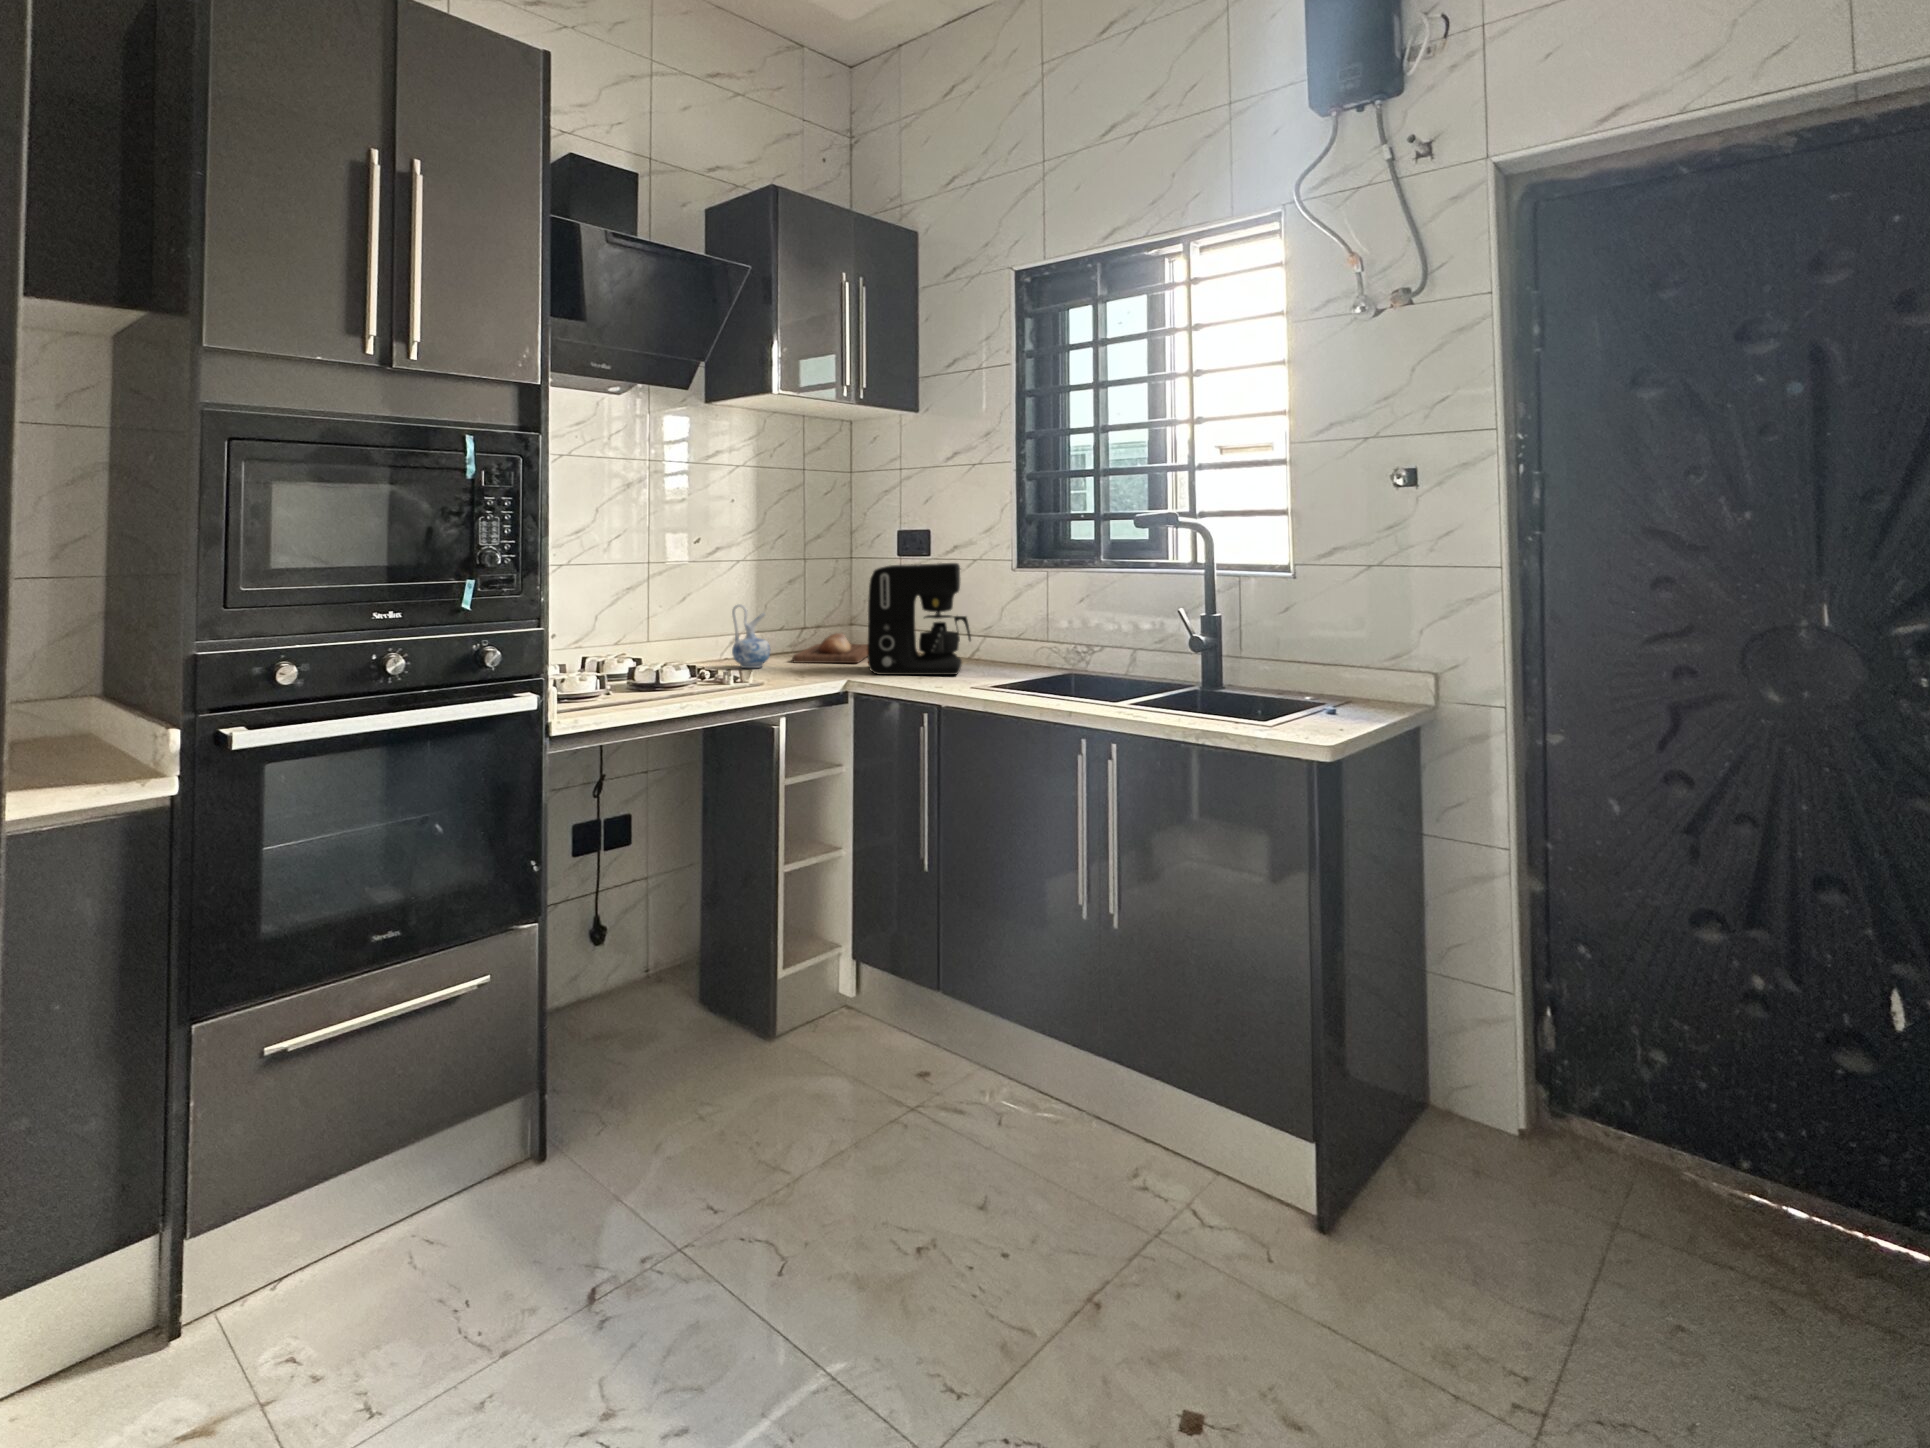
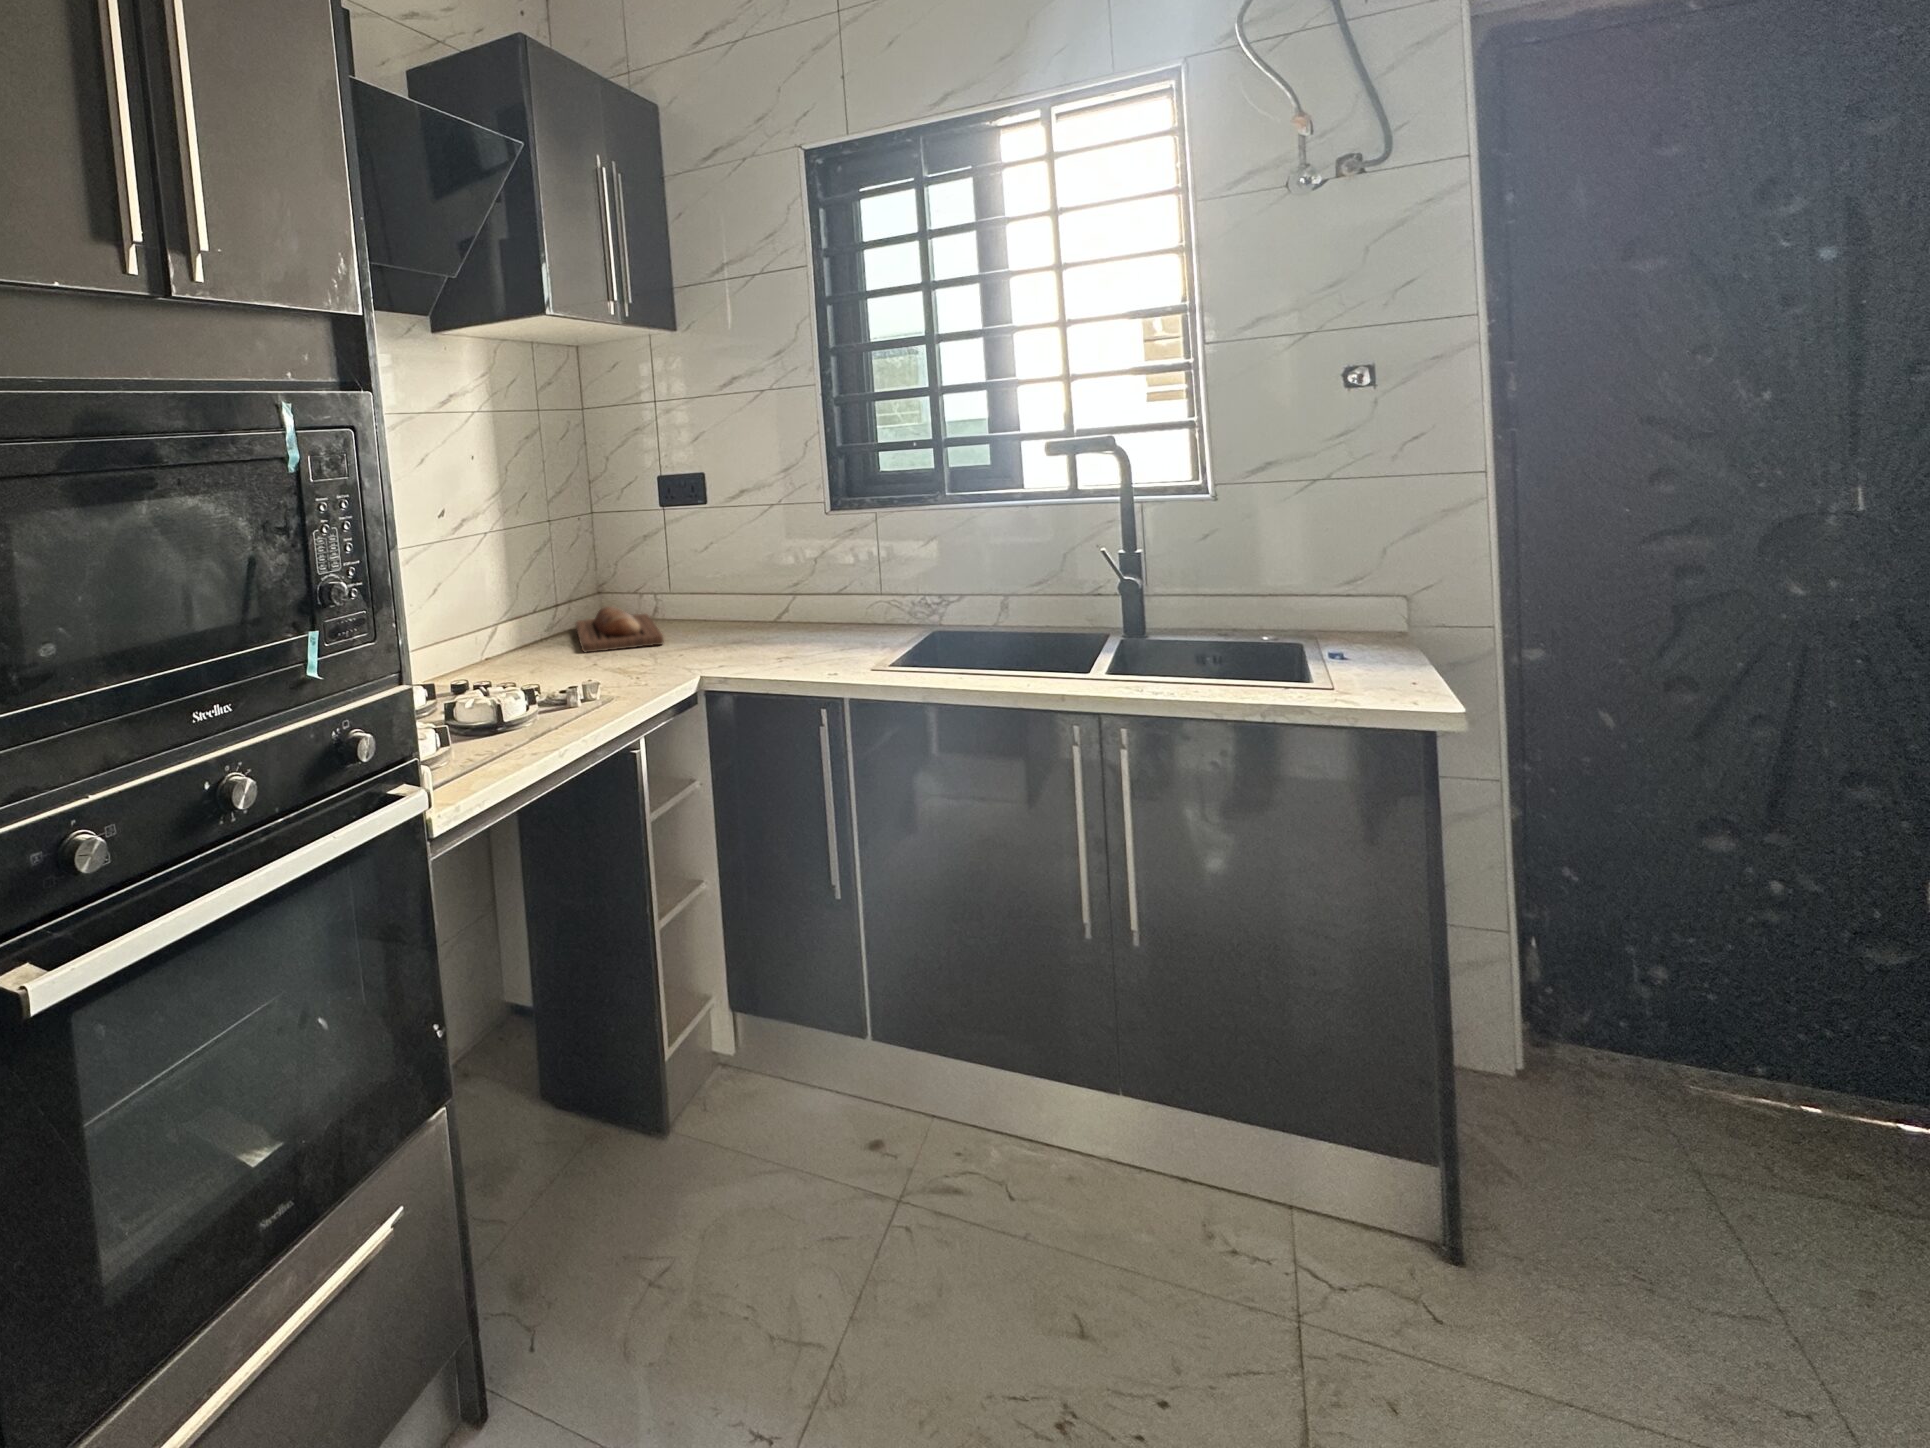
coffee maker: present [867,563,971,675] -> none [688,512,818,660]
ceramic pitcher: present [732,604,770,668] -> none [520,591,572,671]

